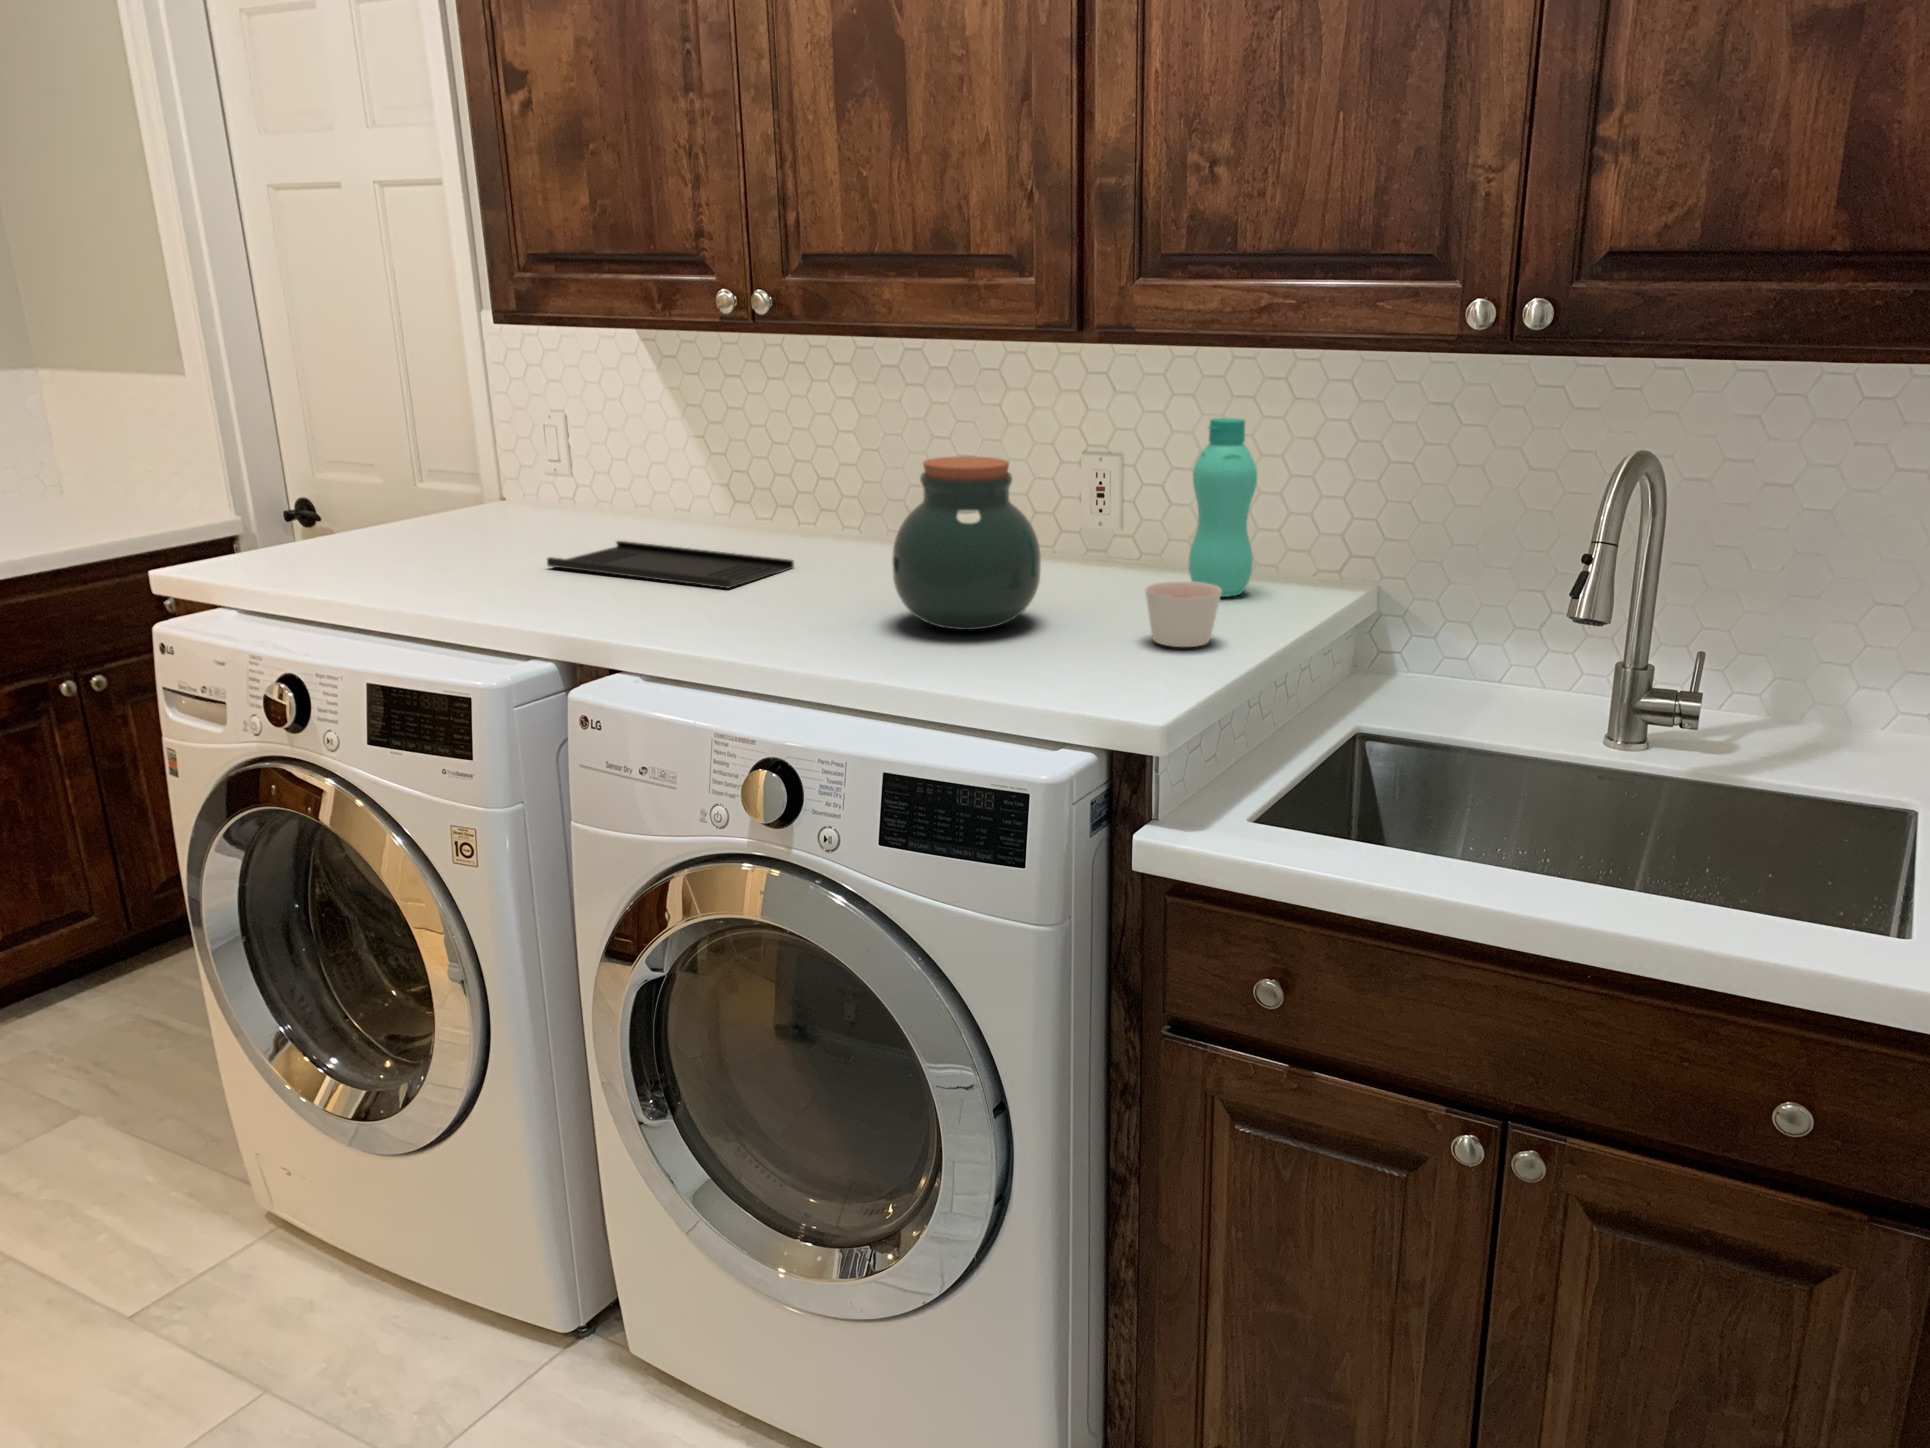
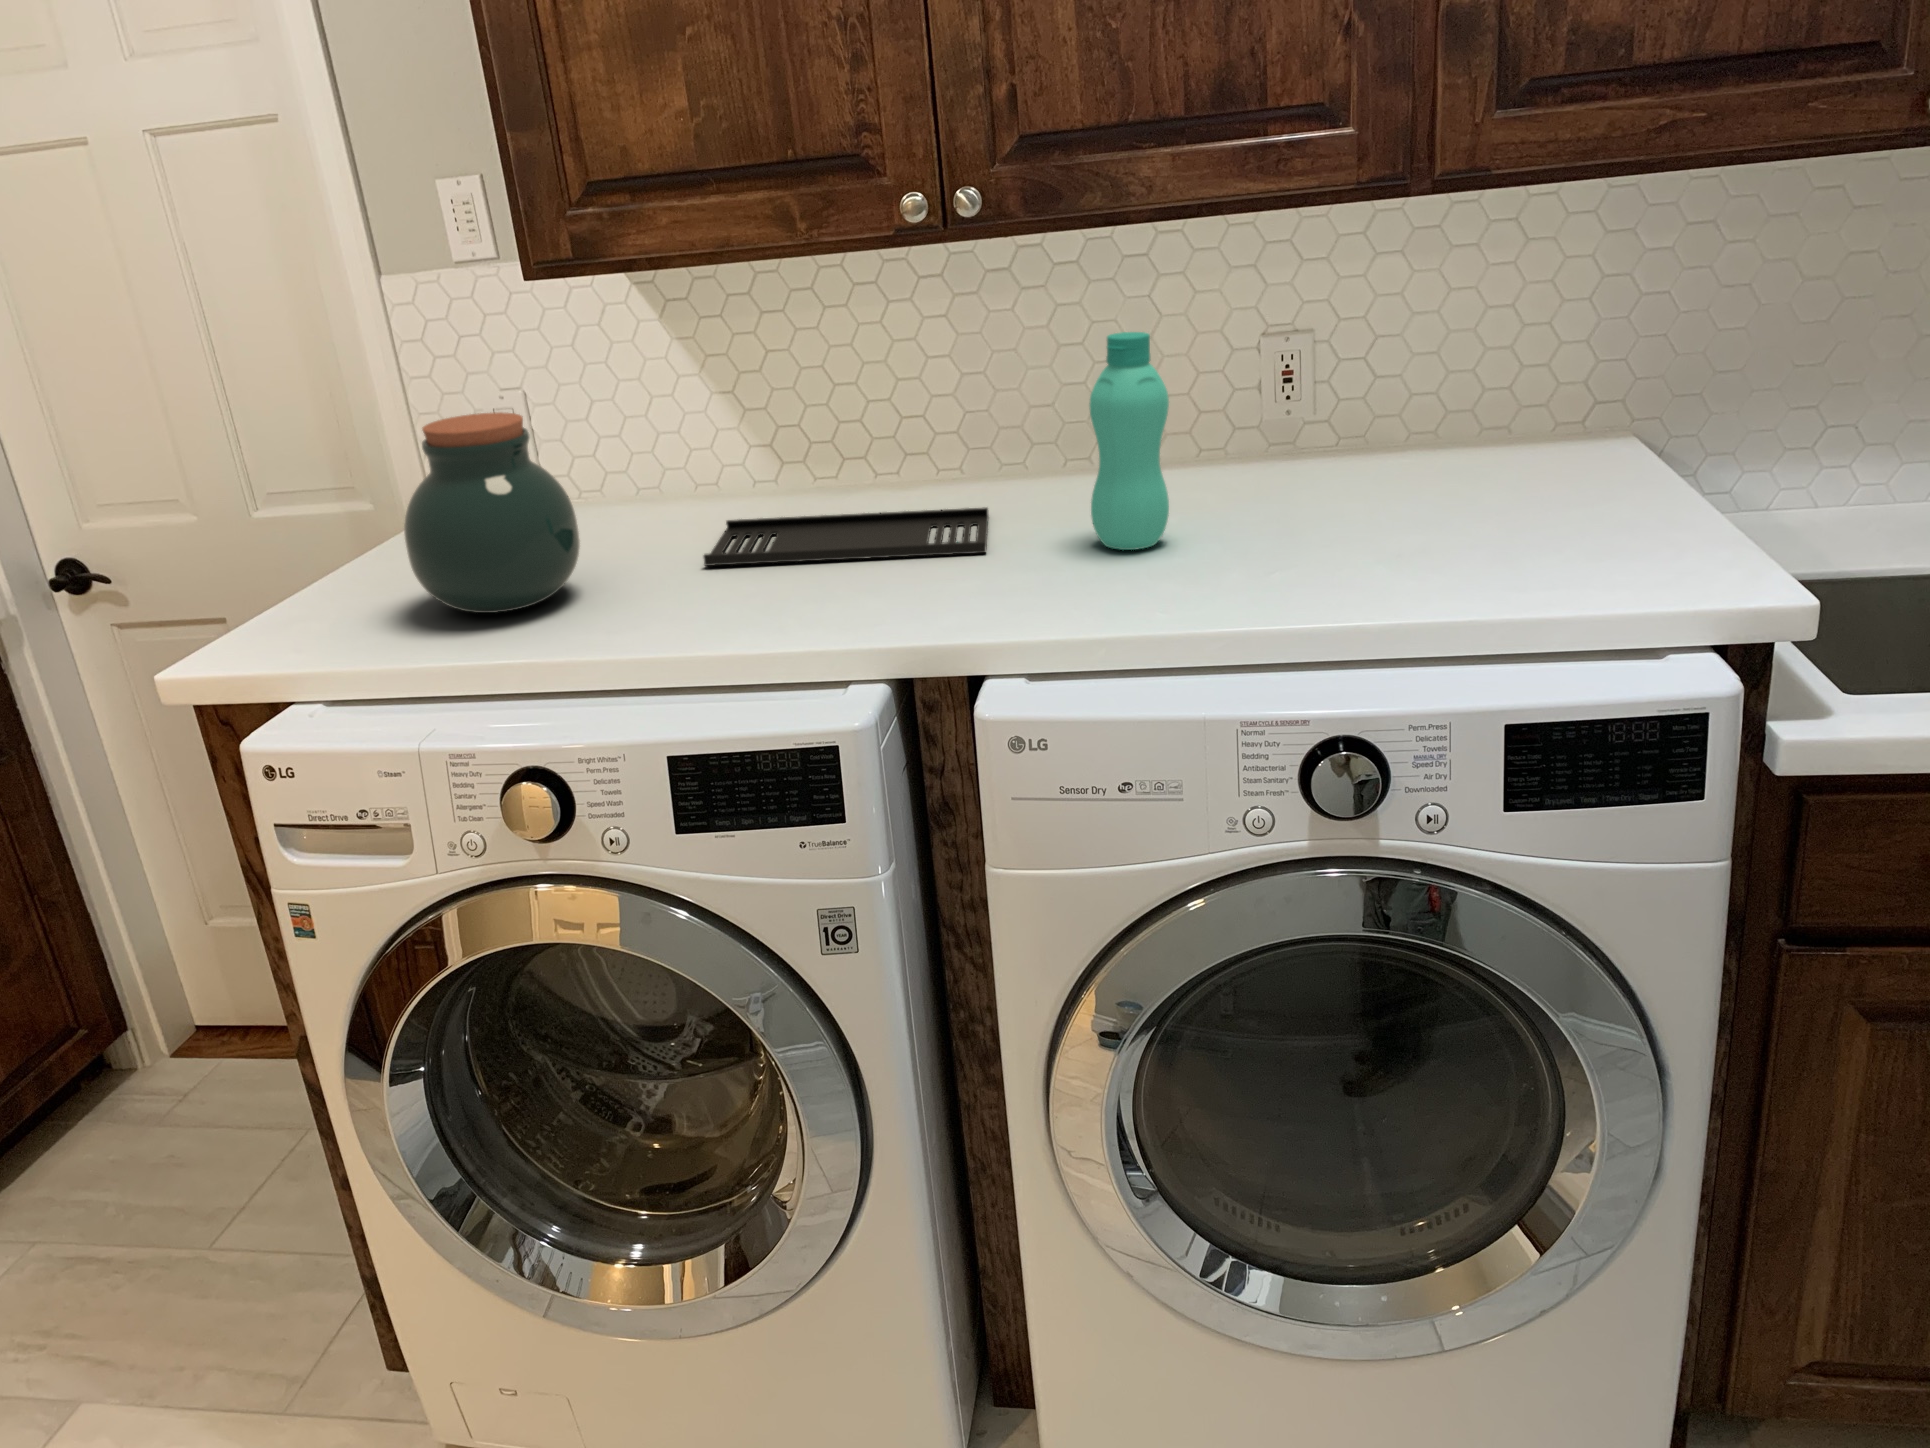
bottle: present [1189,418,1257,597] -> present [1089,332,1169,550]
jar: present [892,456,1041,630] -> present [404,412,580,613]
candle: present [1145,581,1222,647] -> none [1552,455,1642,529]

